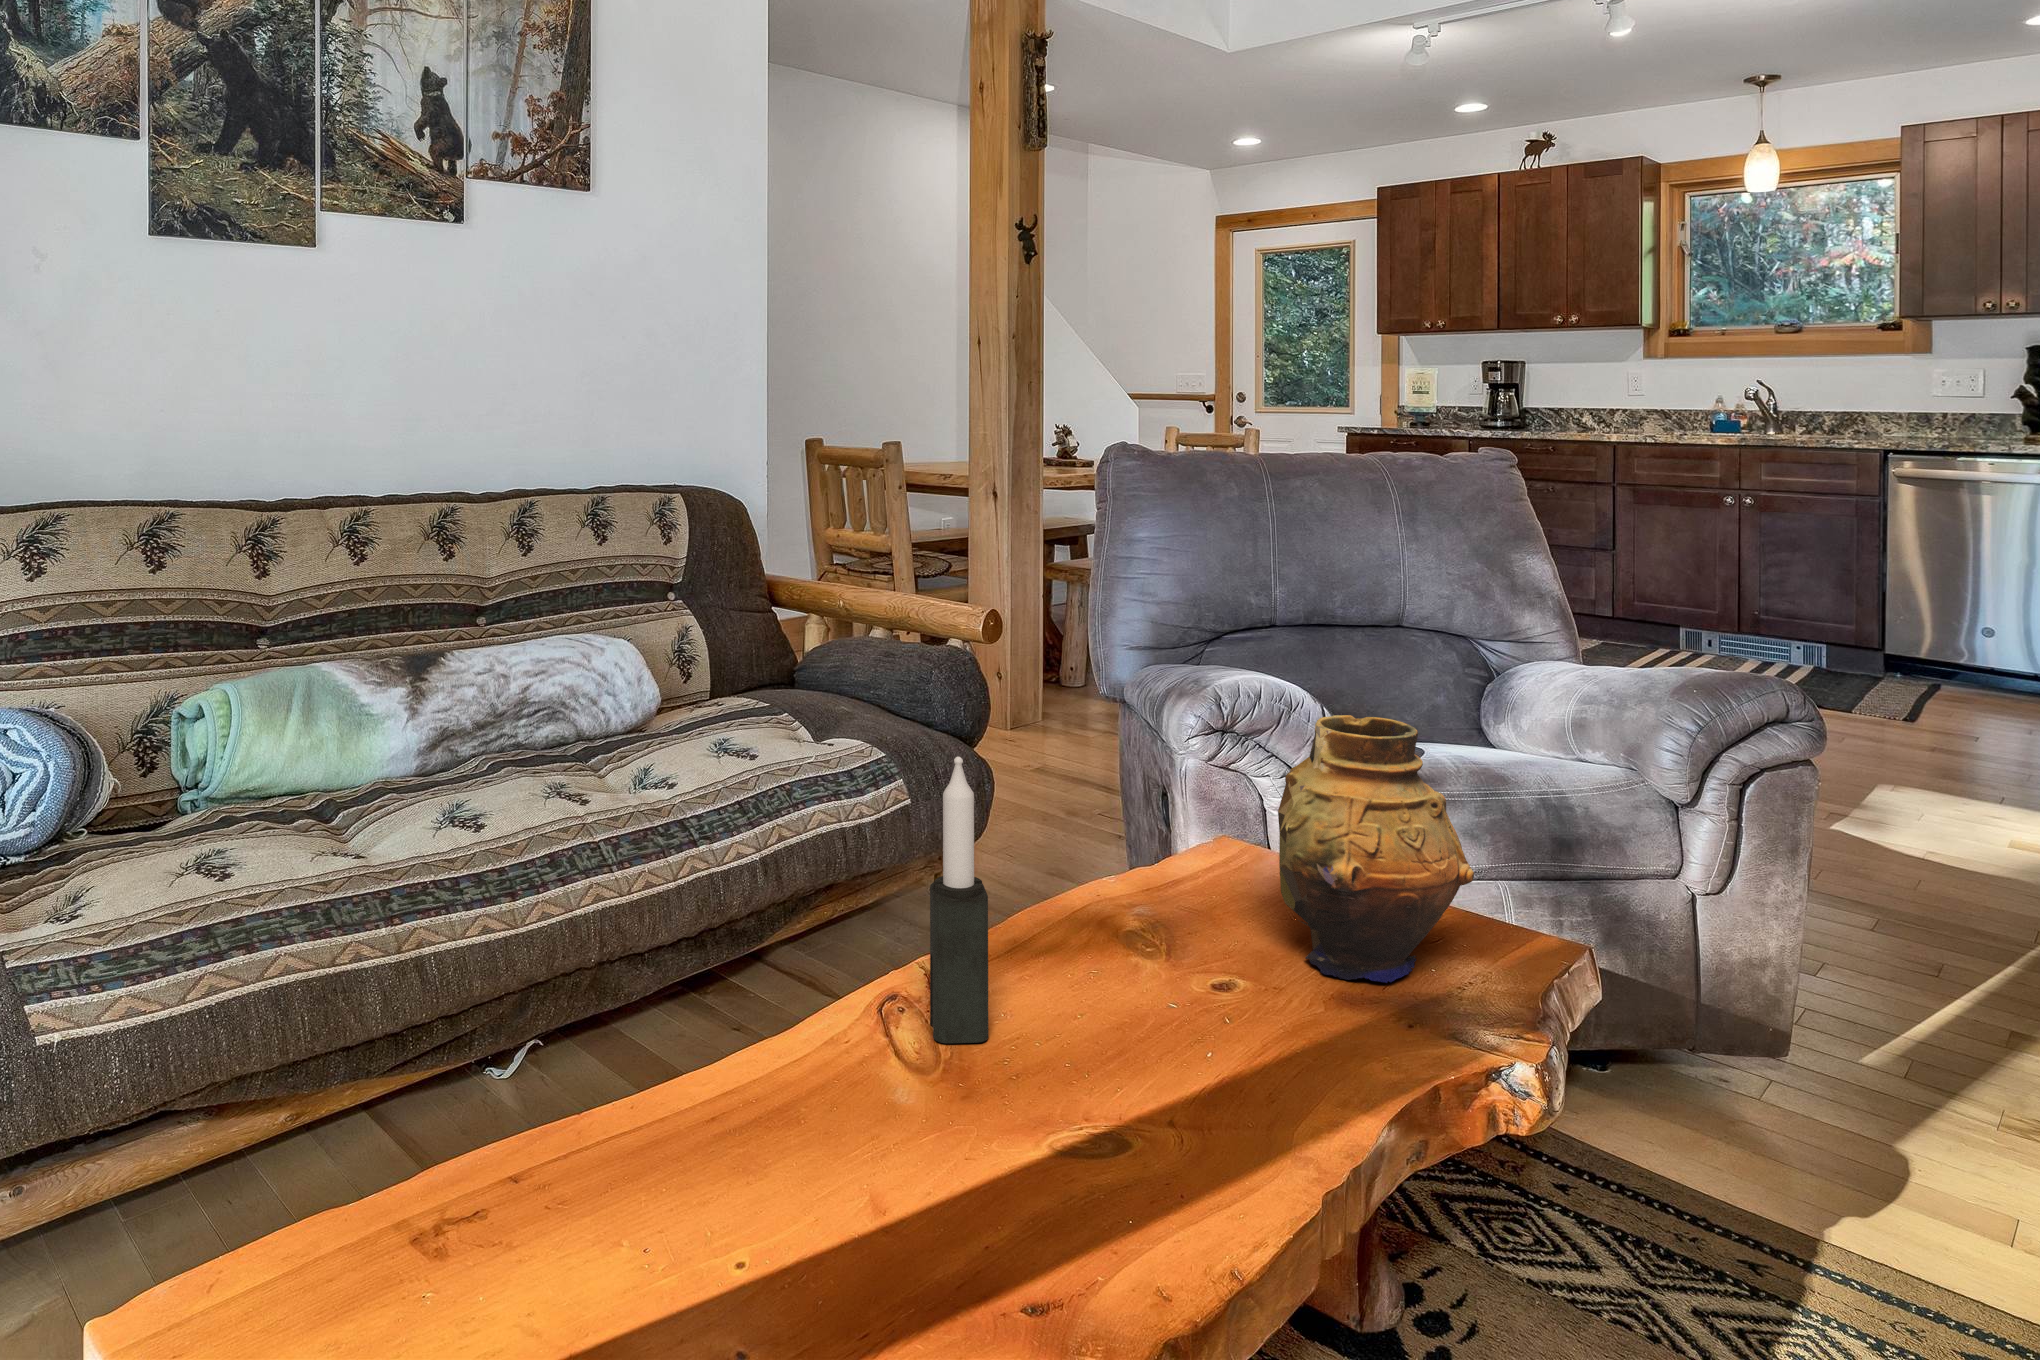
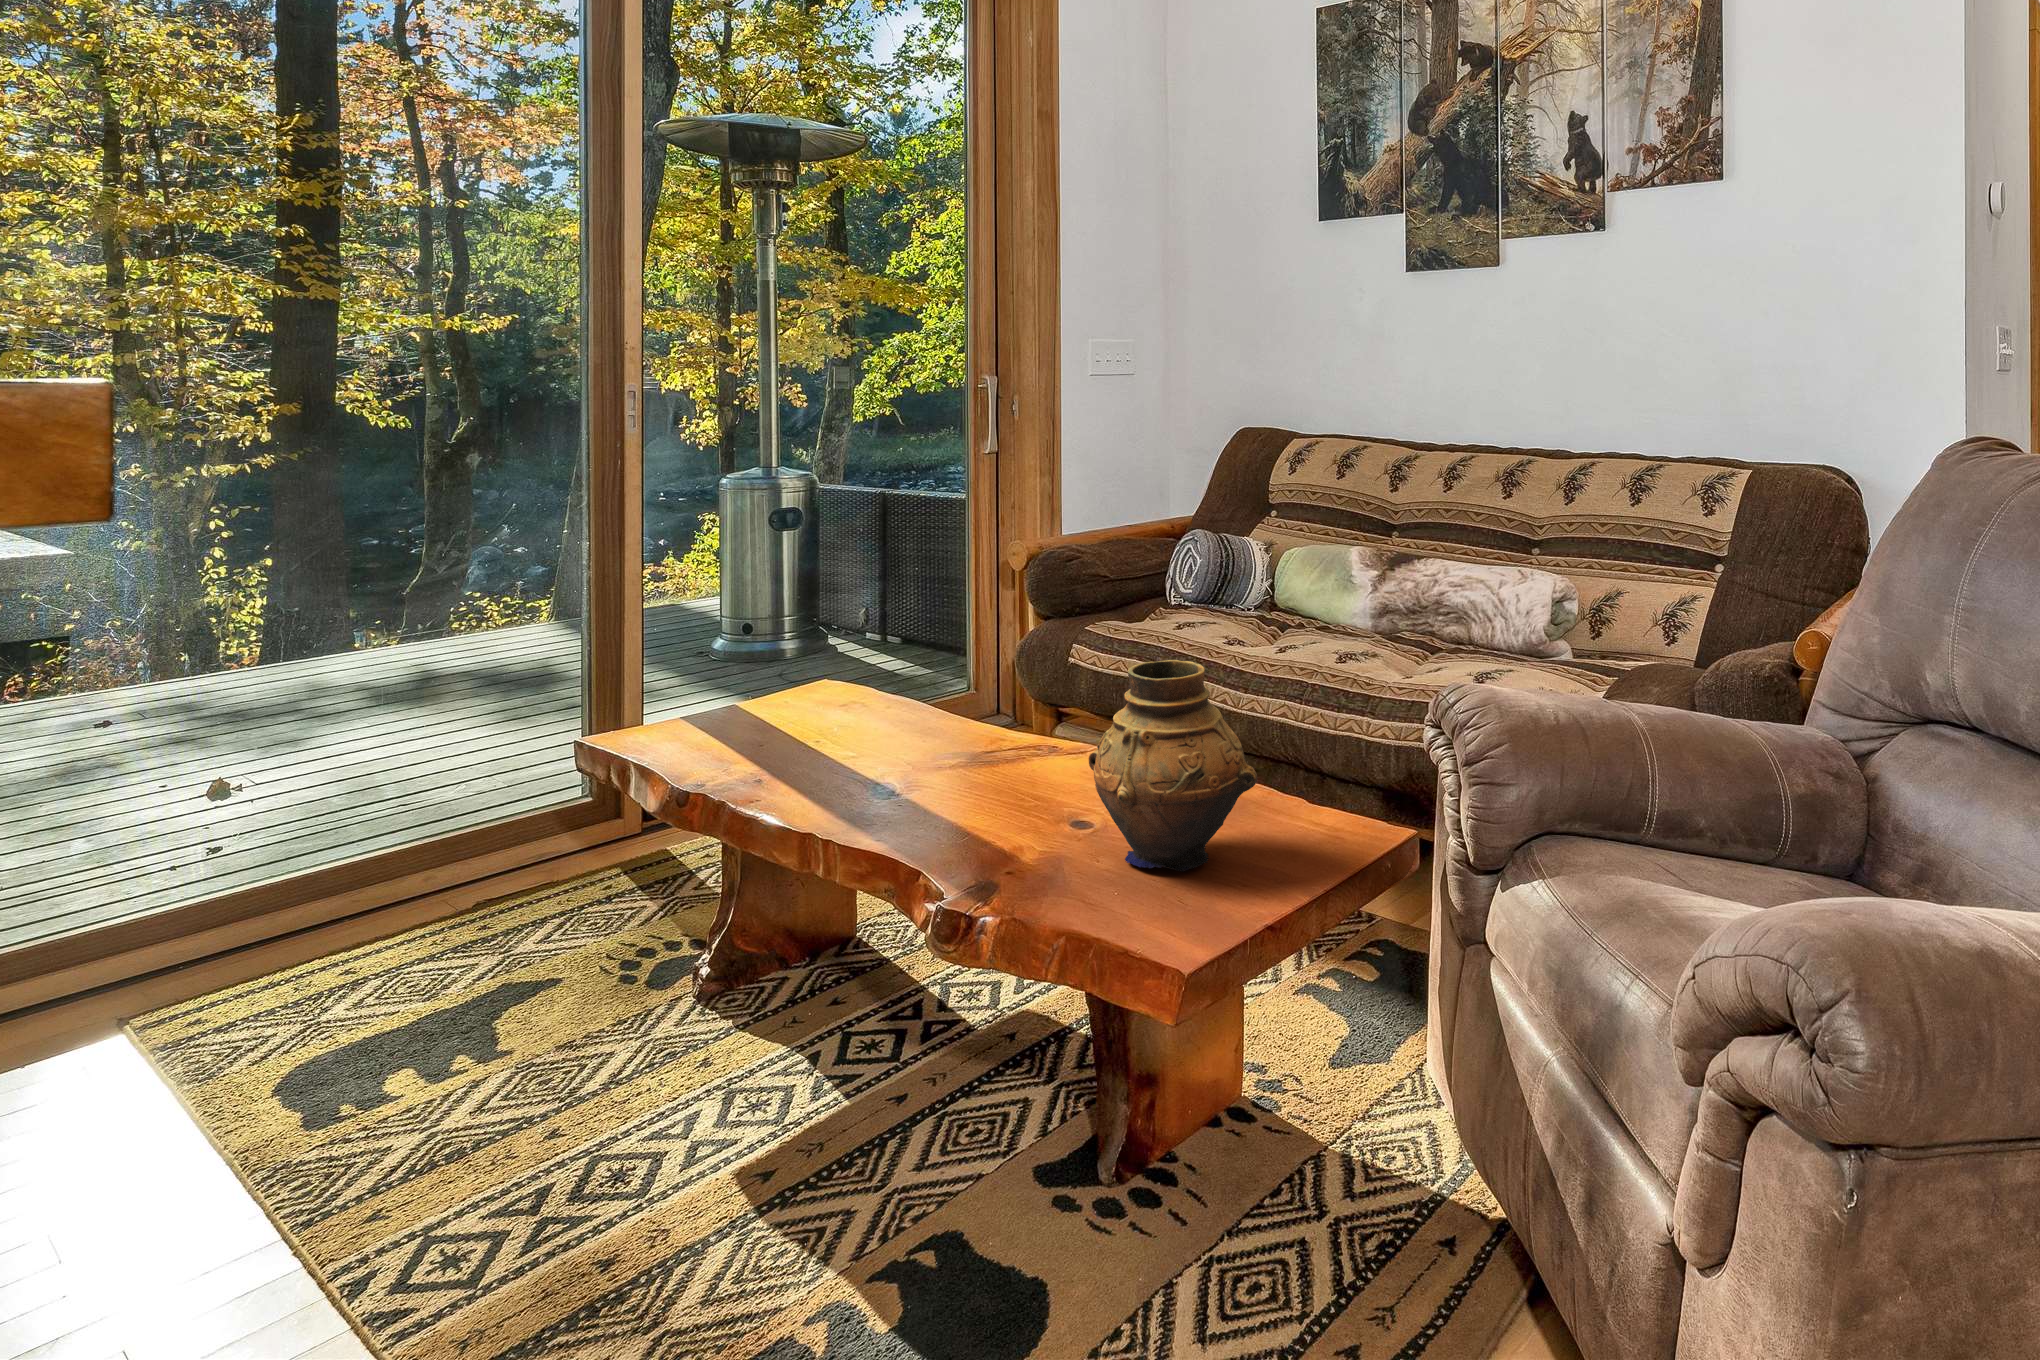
candle: present [930,757,989,1043] -> none [1020,604,1054,766]

